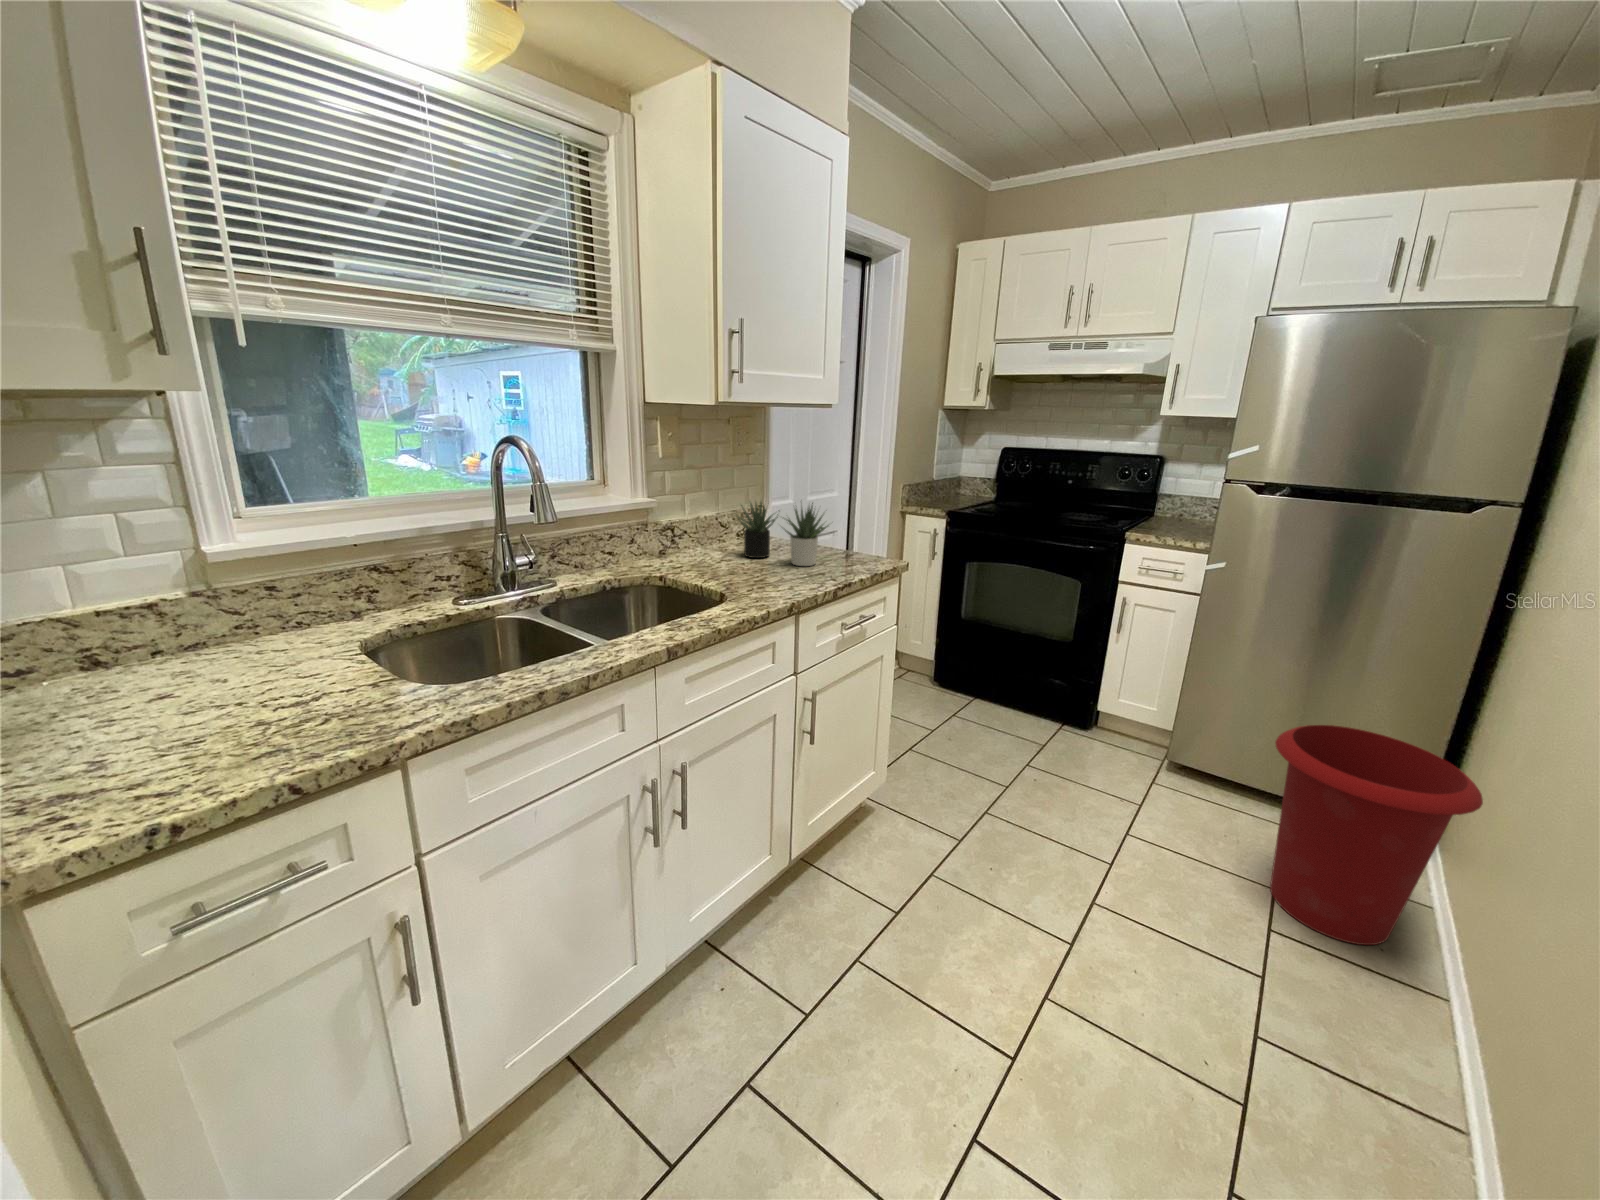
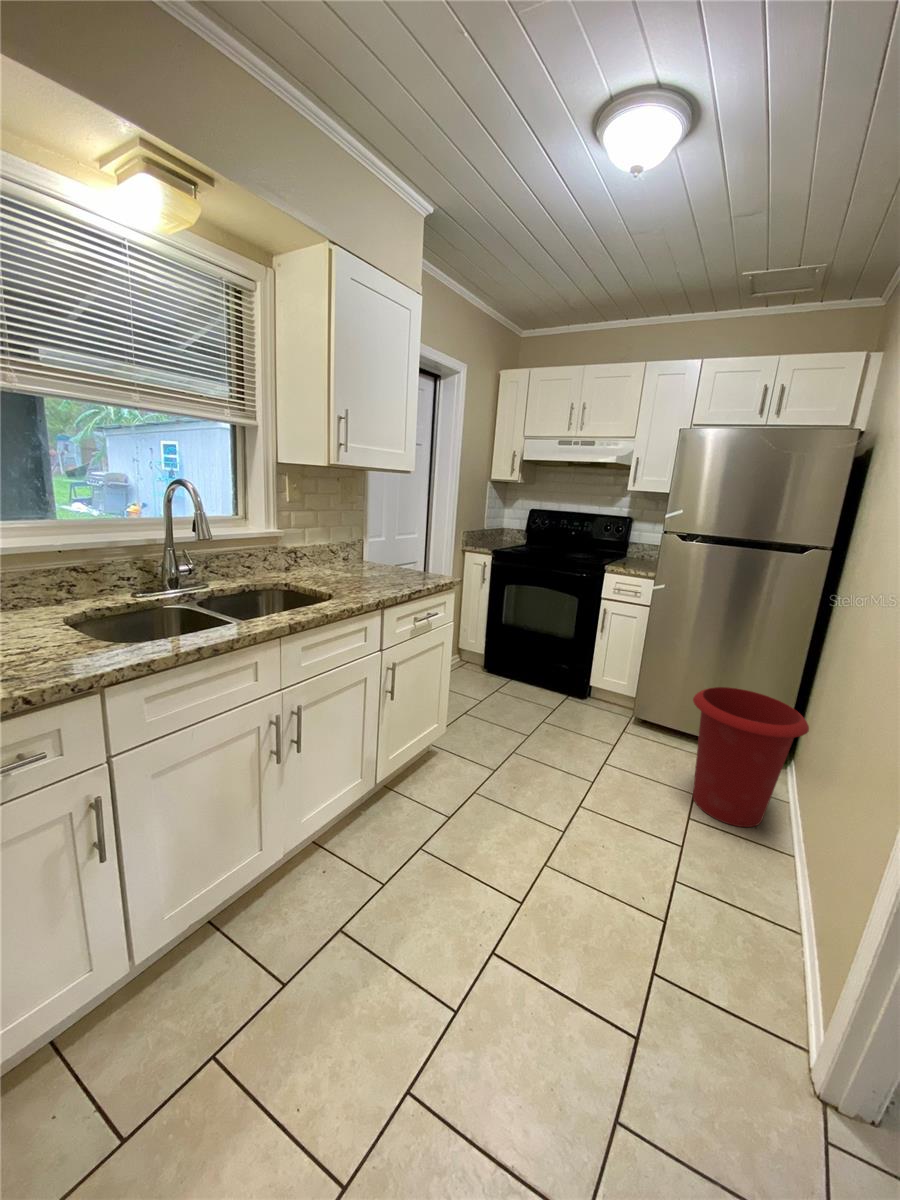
succulent plant: present [738,501,829,566] -> none [338,531,409,579]

